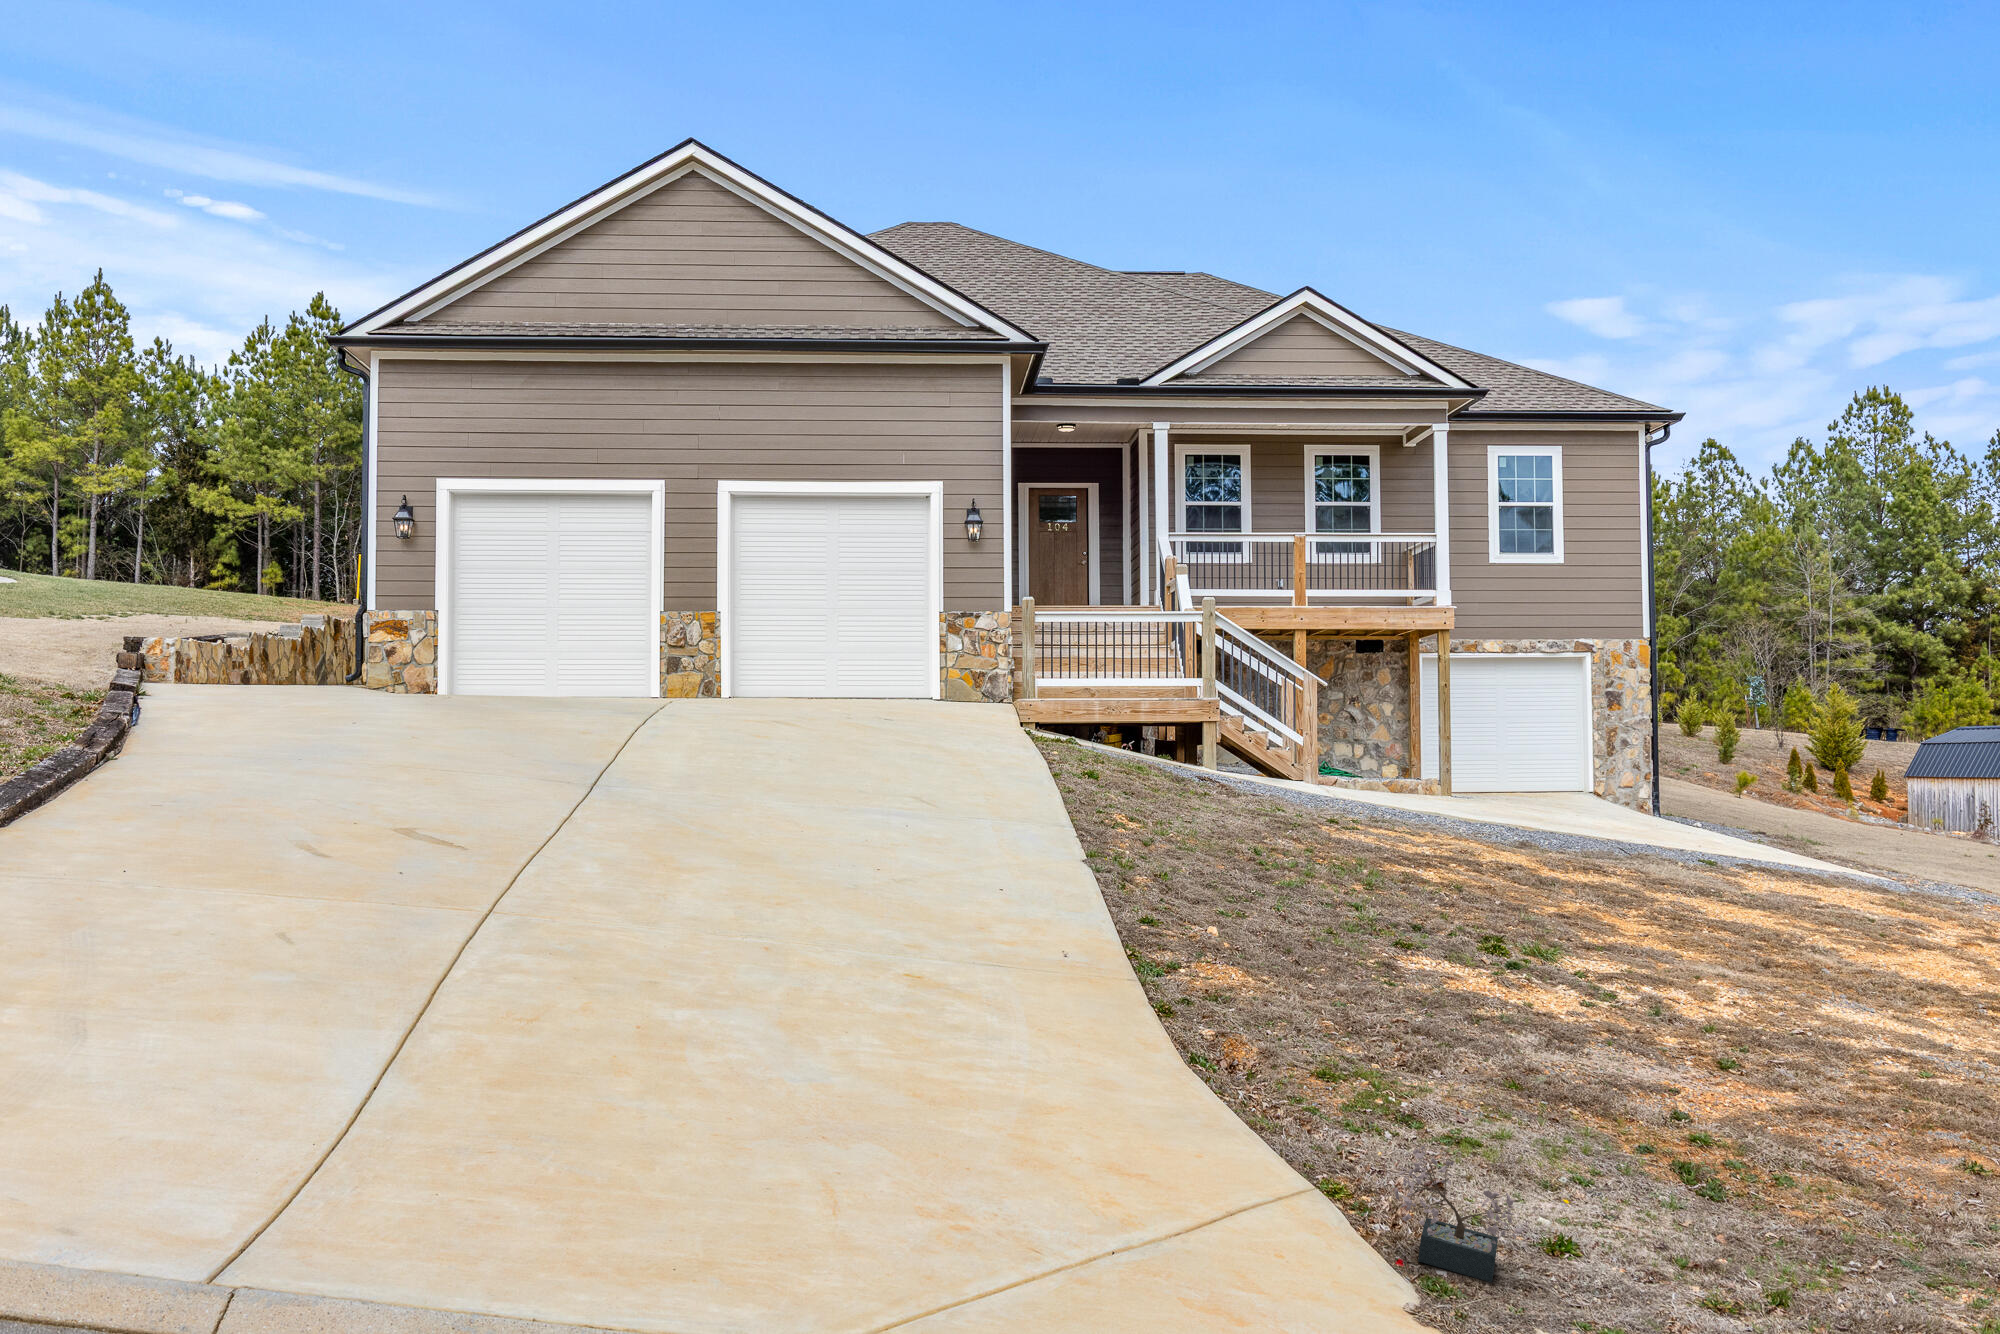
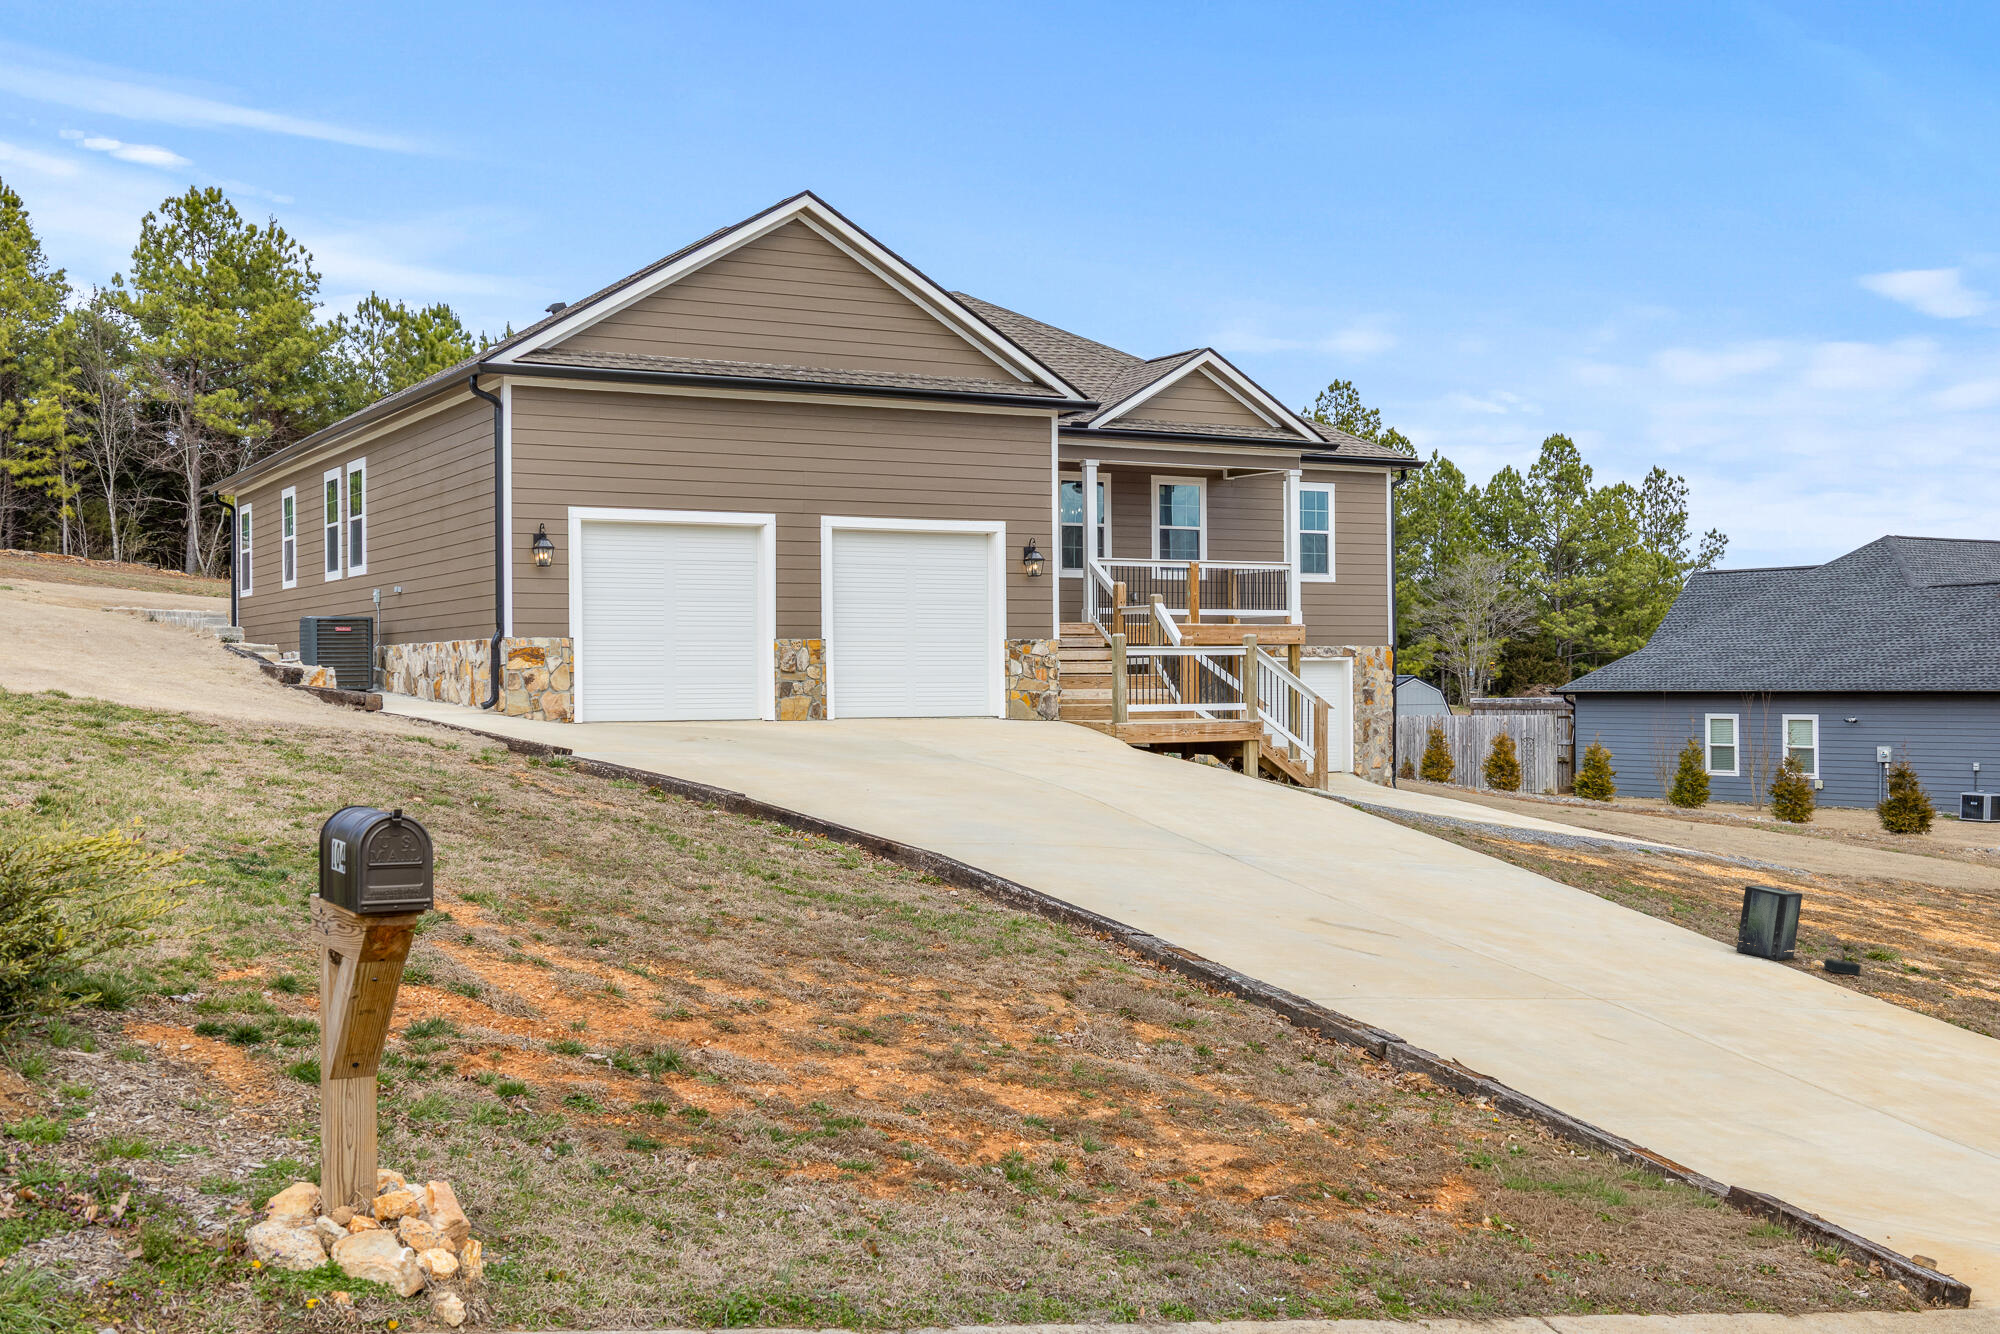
storage box: none [1296,1011,1444,1197] -> present [1736,886,1802,961]

